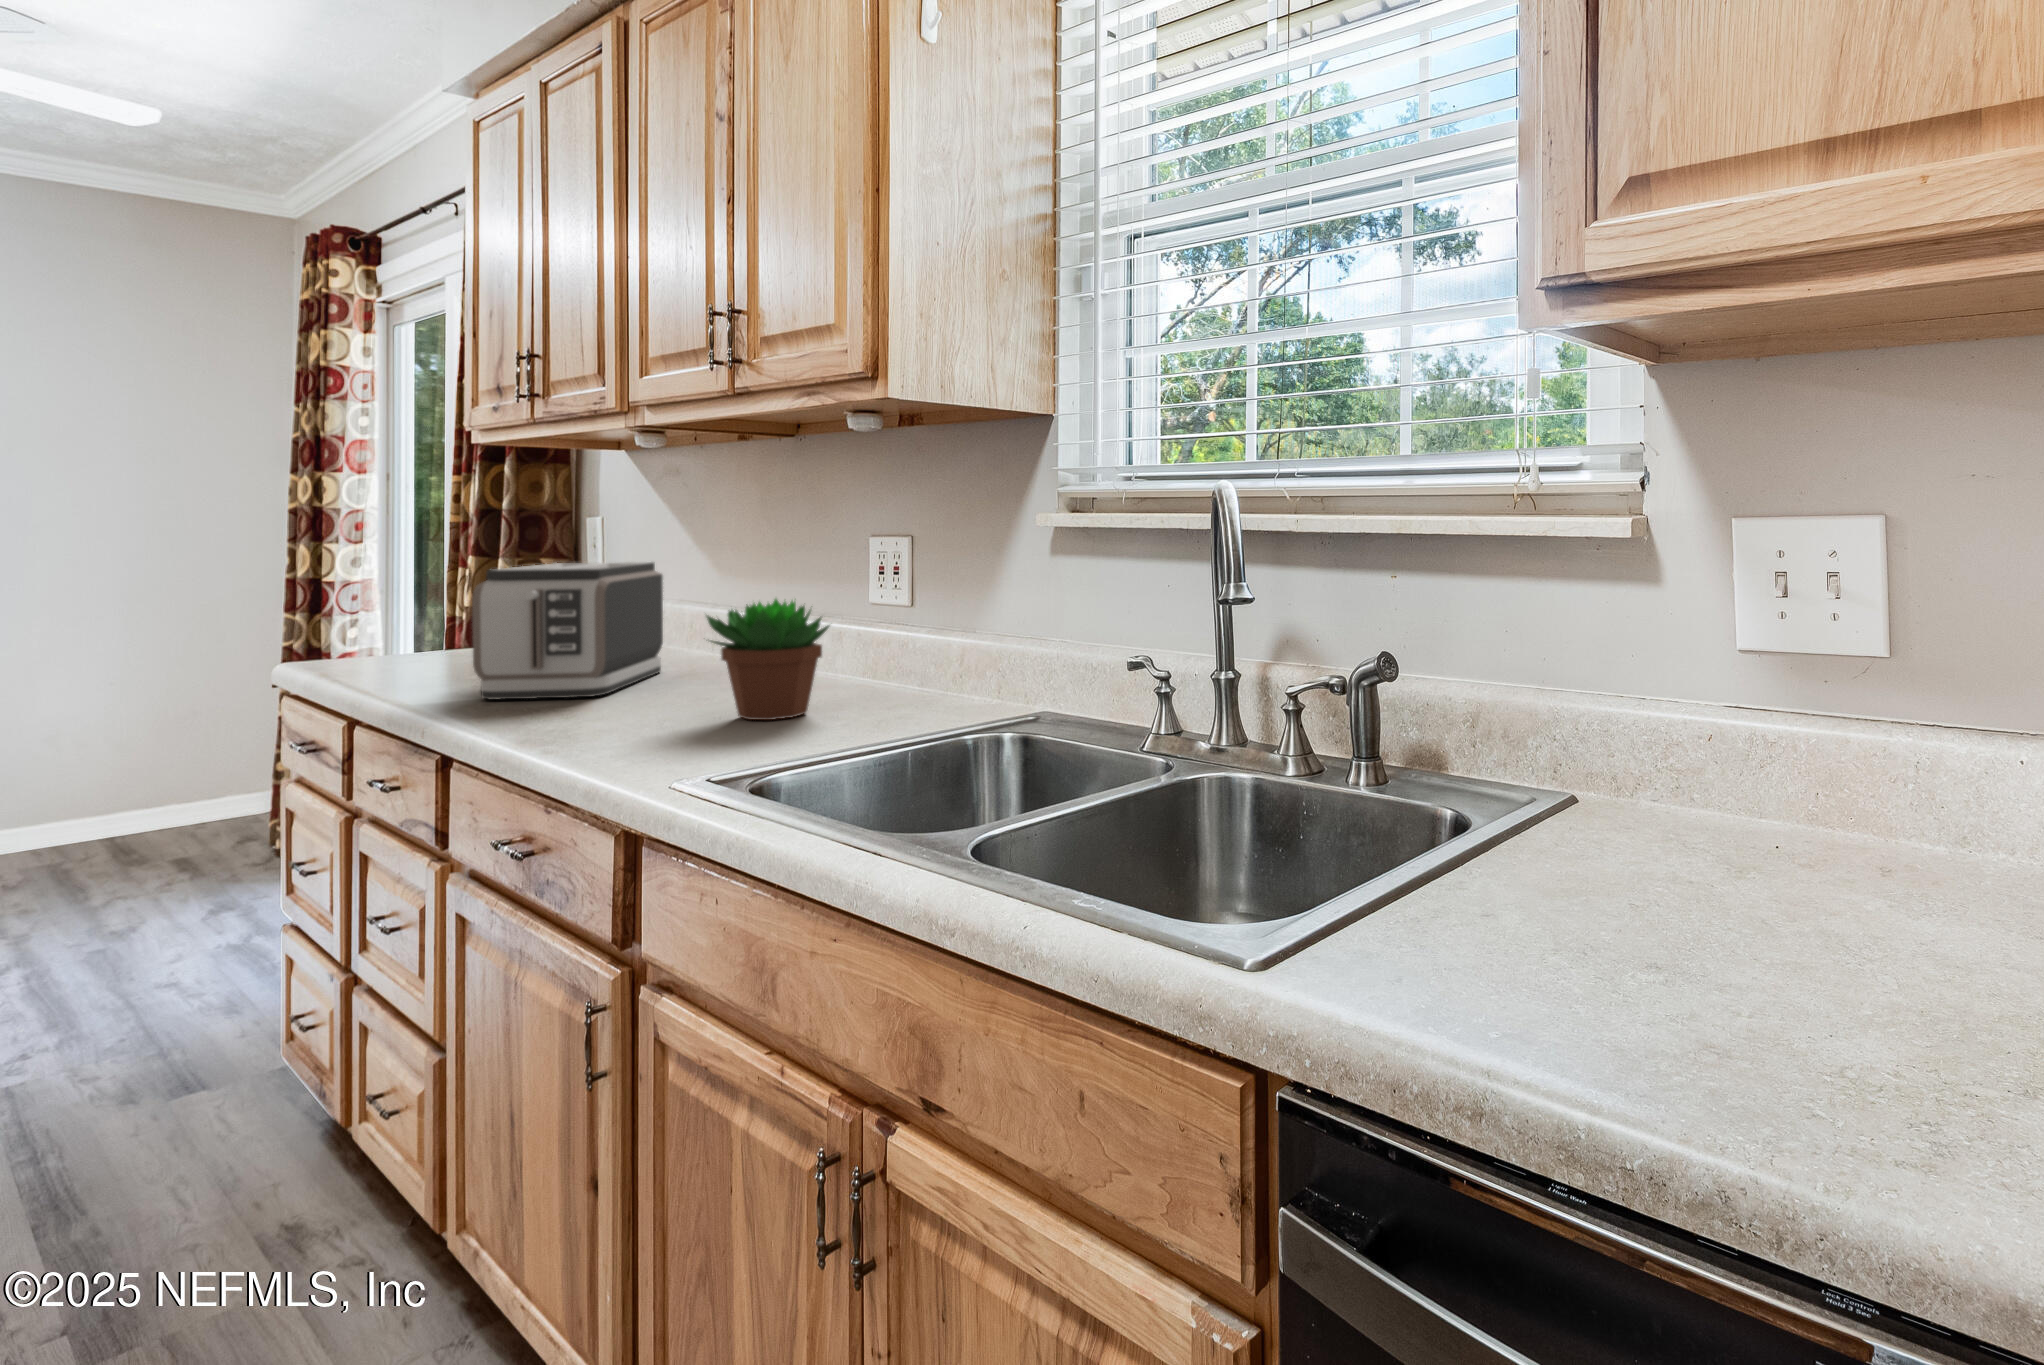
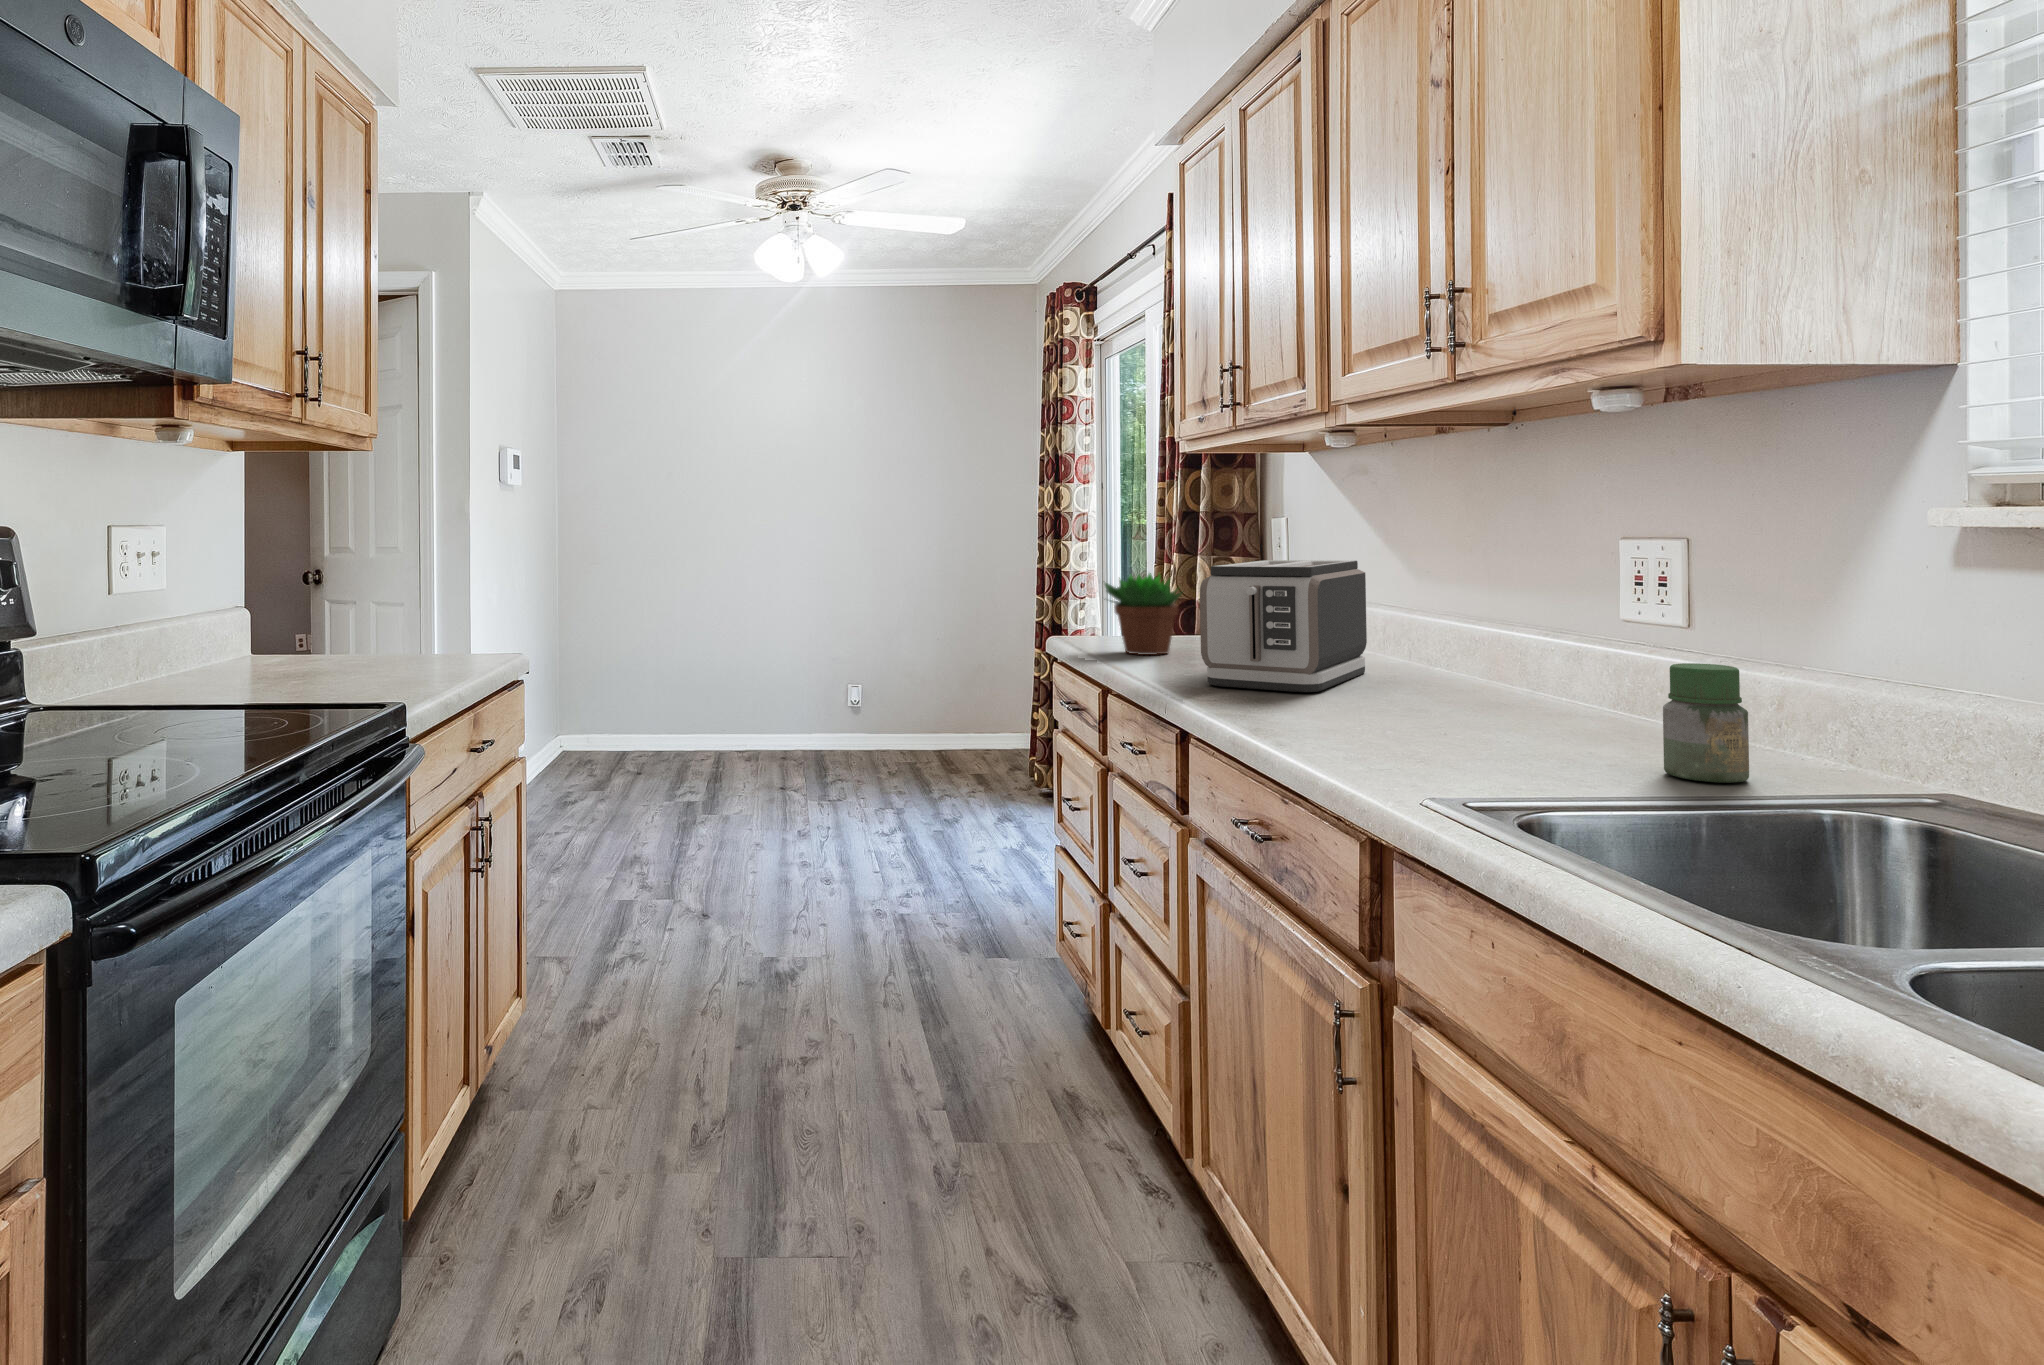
succulent plant: present [706,599,829,720] -> present [1105,573,1182,655]
jar: none [876,640,932,734] -> present [1663,663,1749,783]

